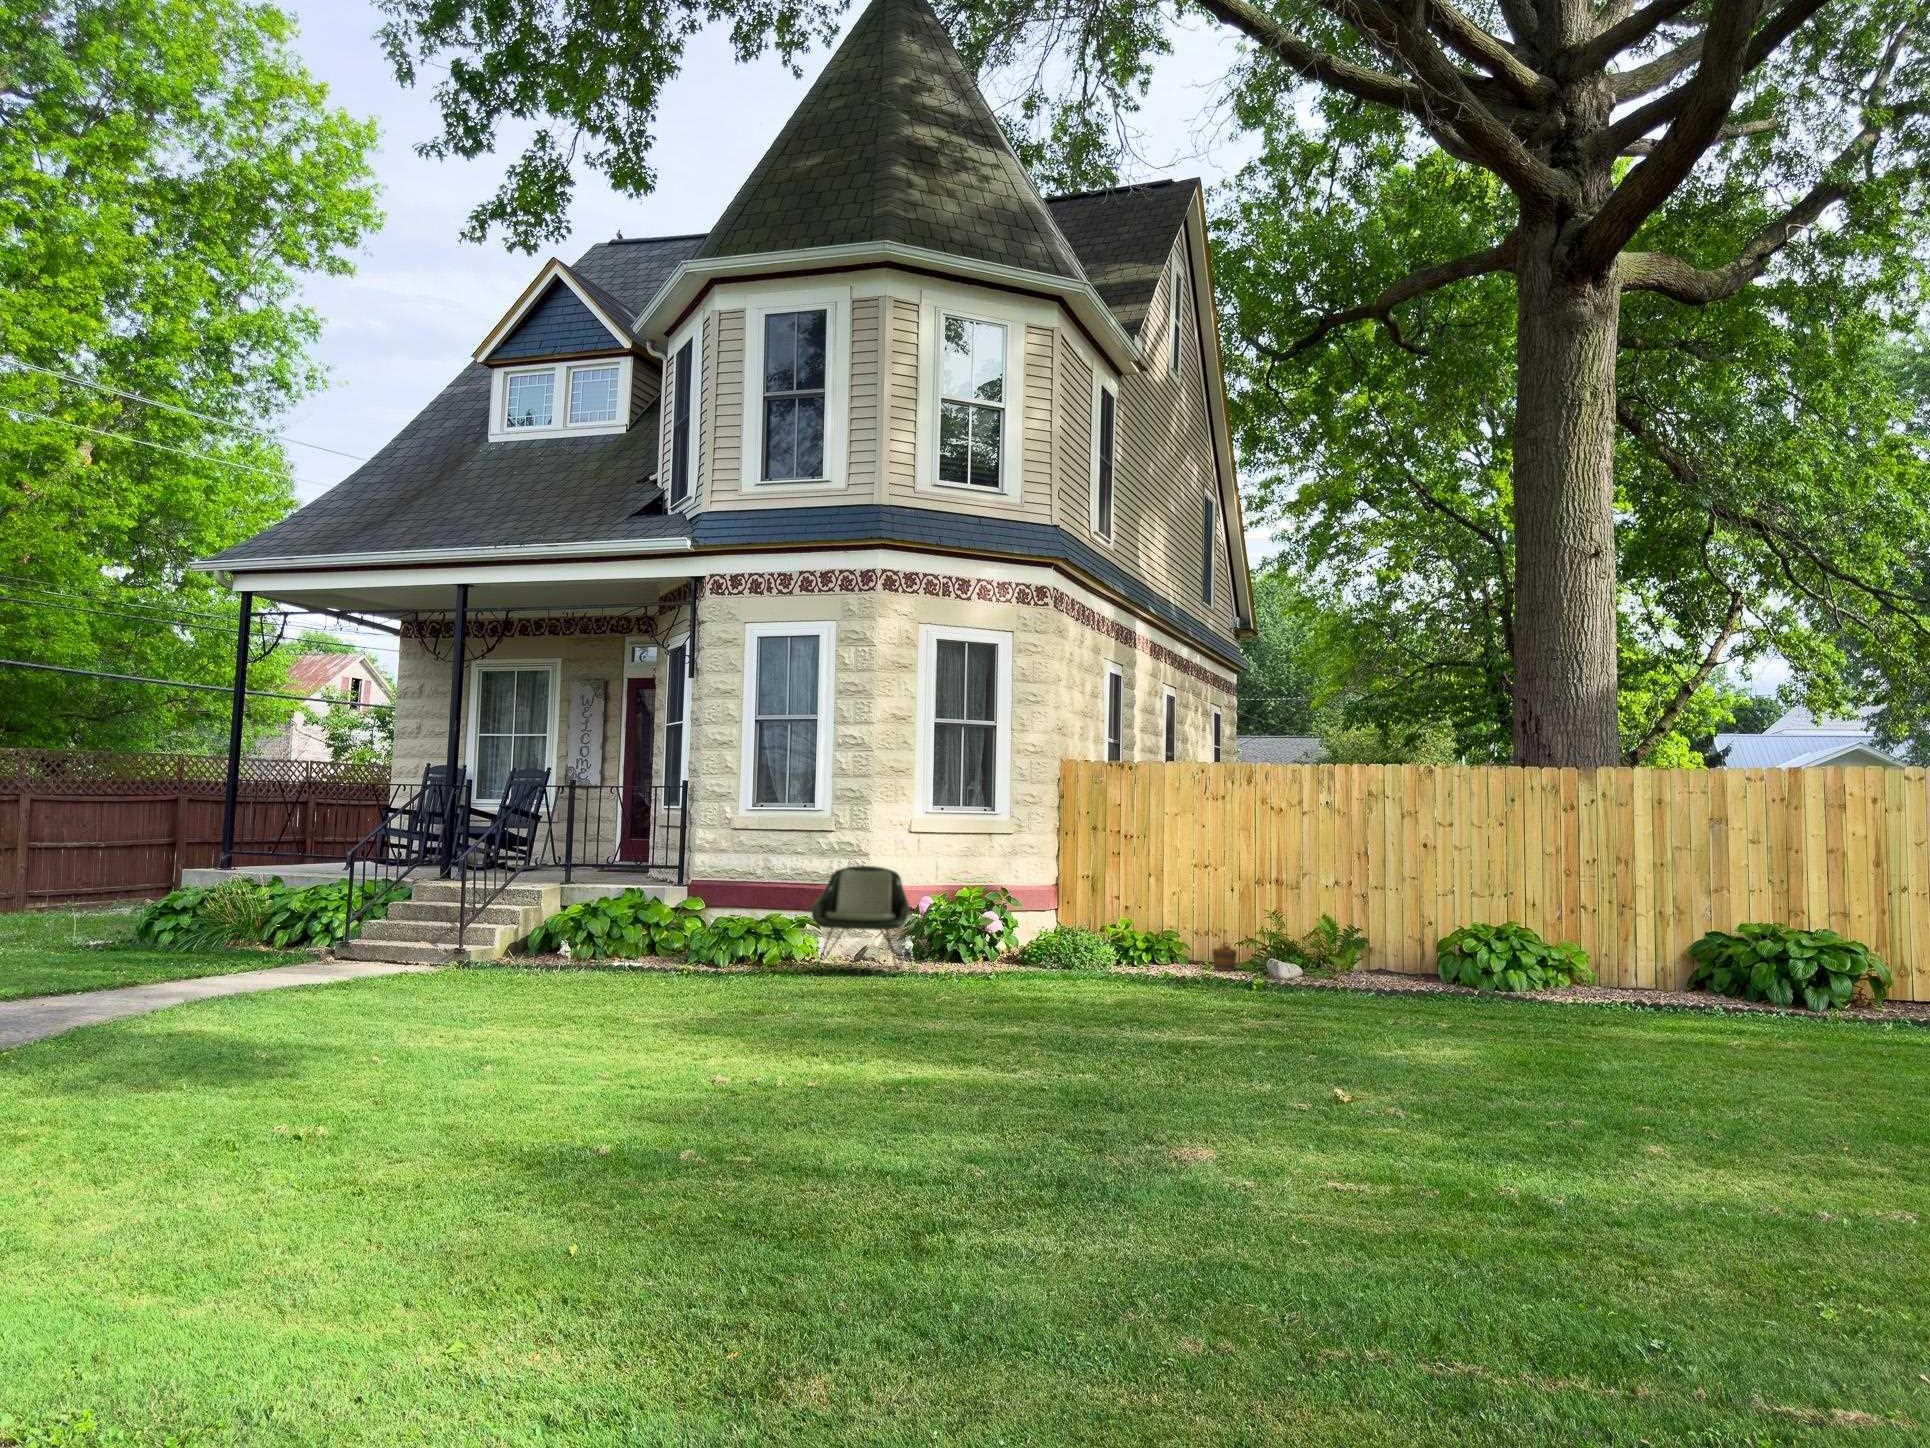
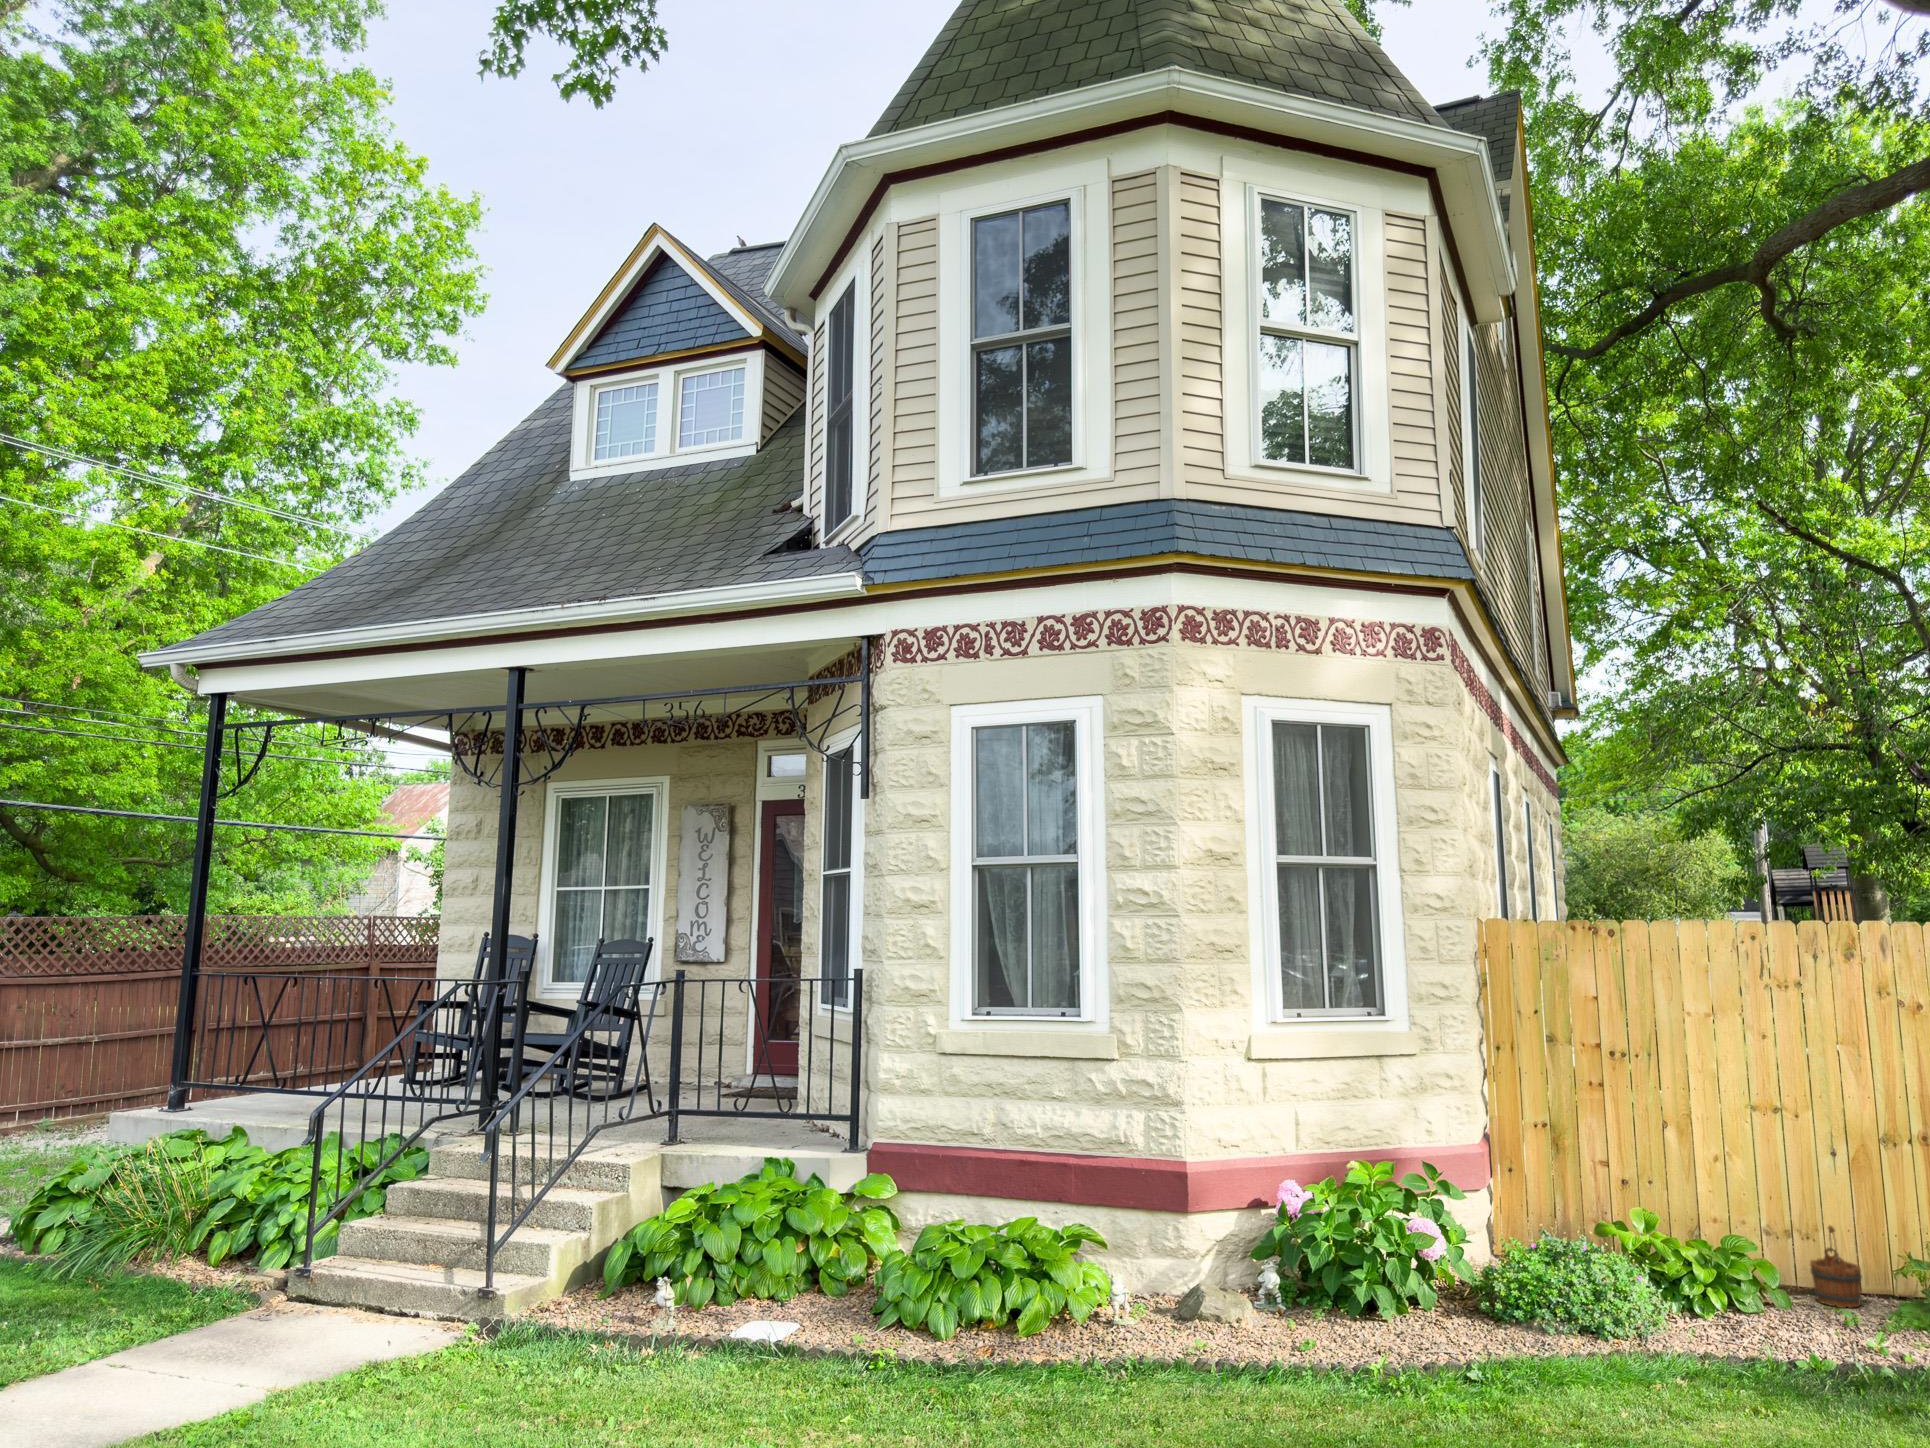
lounge chair: present [812,866,910,977] -> none [1103,1123,1285,1359]

